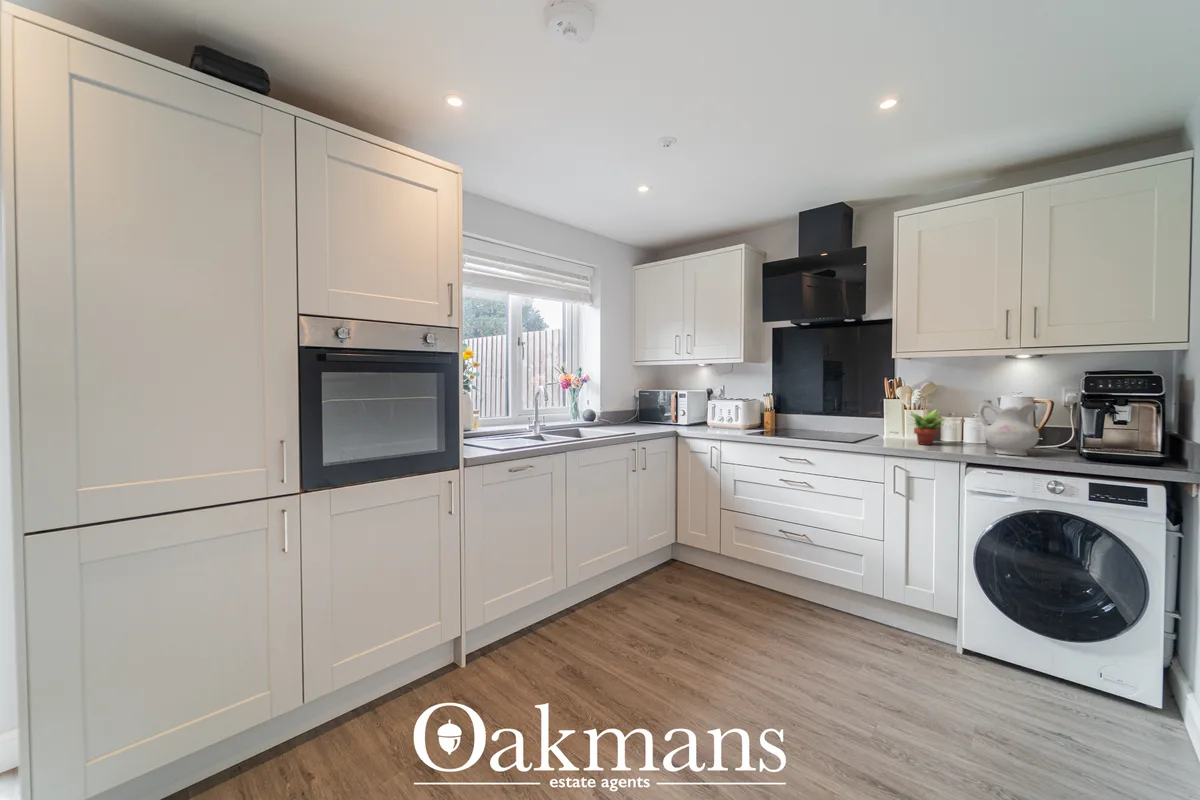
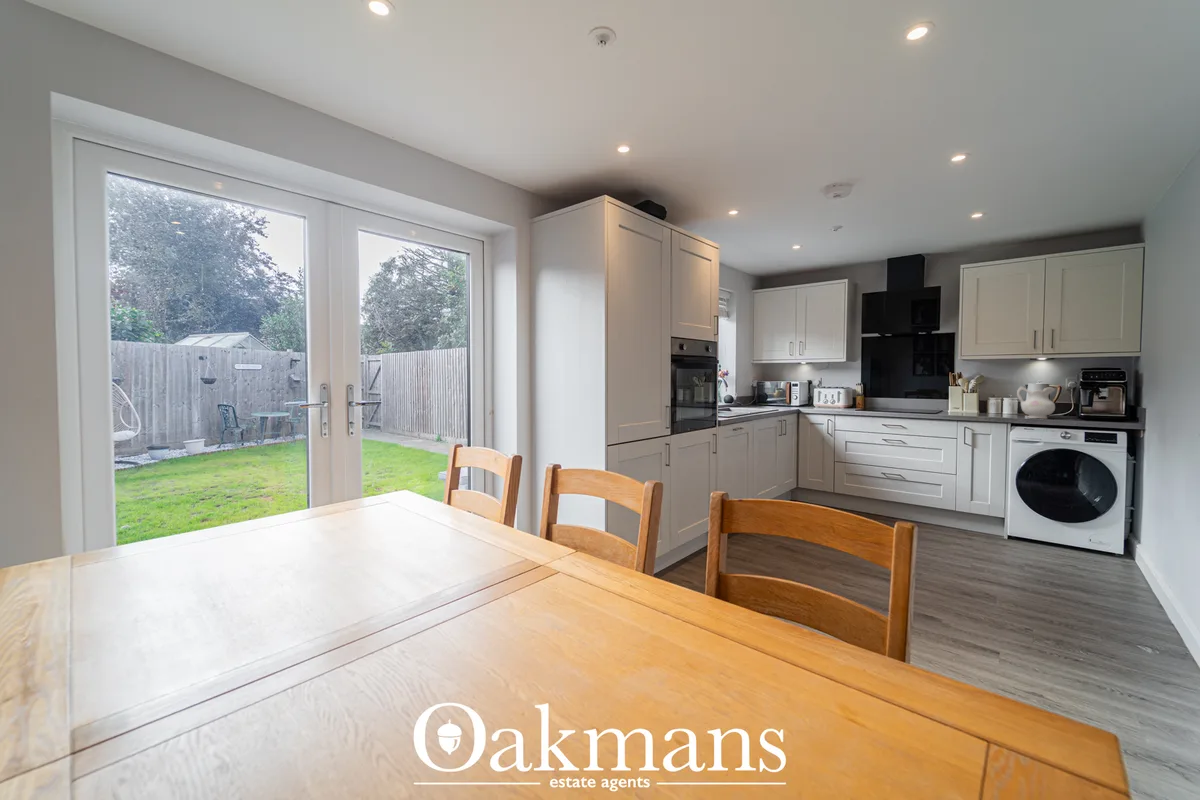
succulent plant: present [911,409,945,445] -> none [966,392,995,415]

